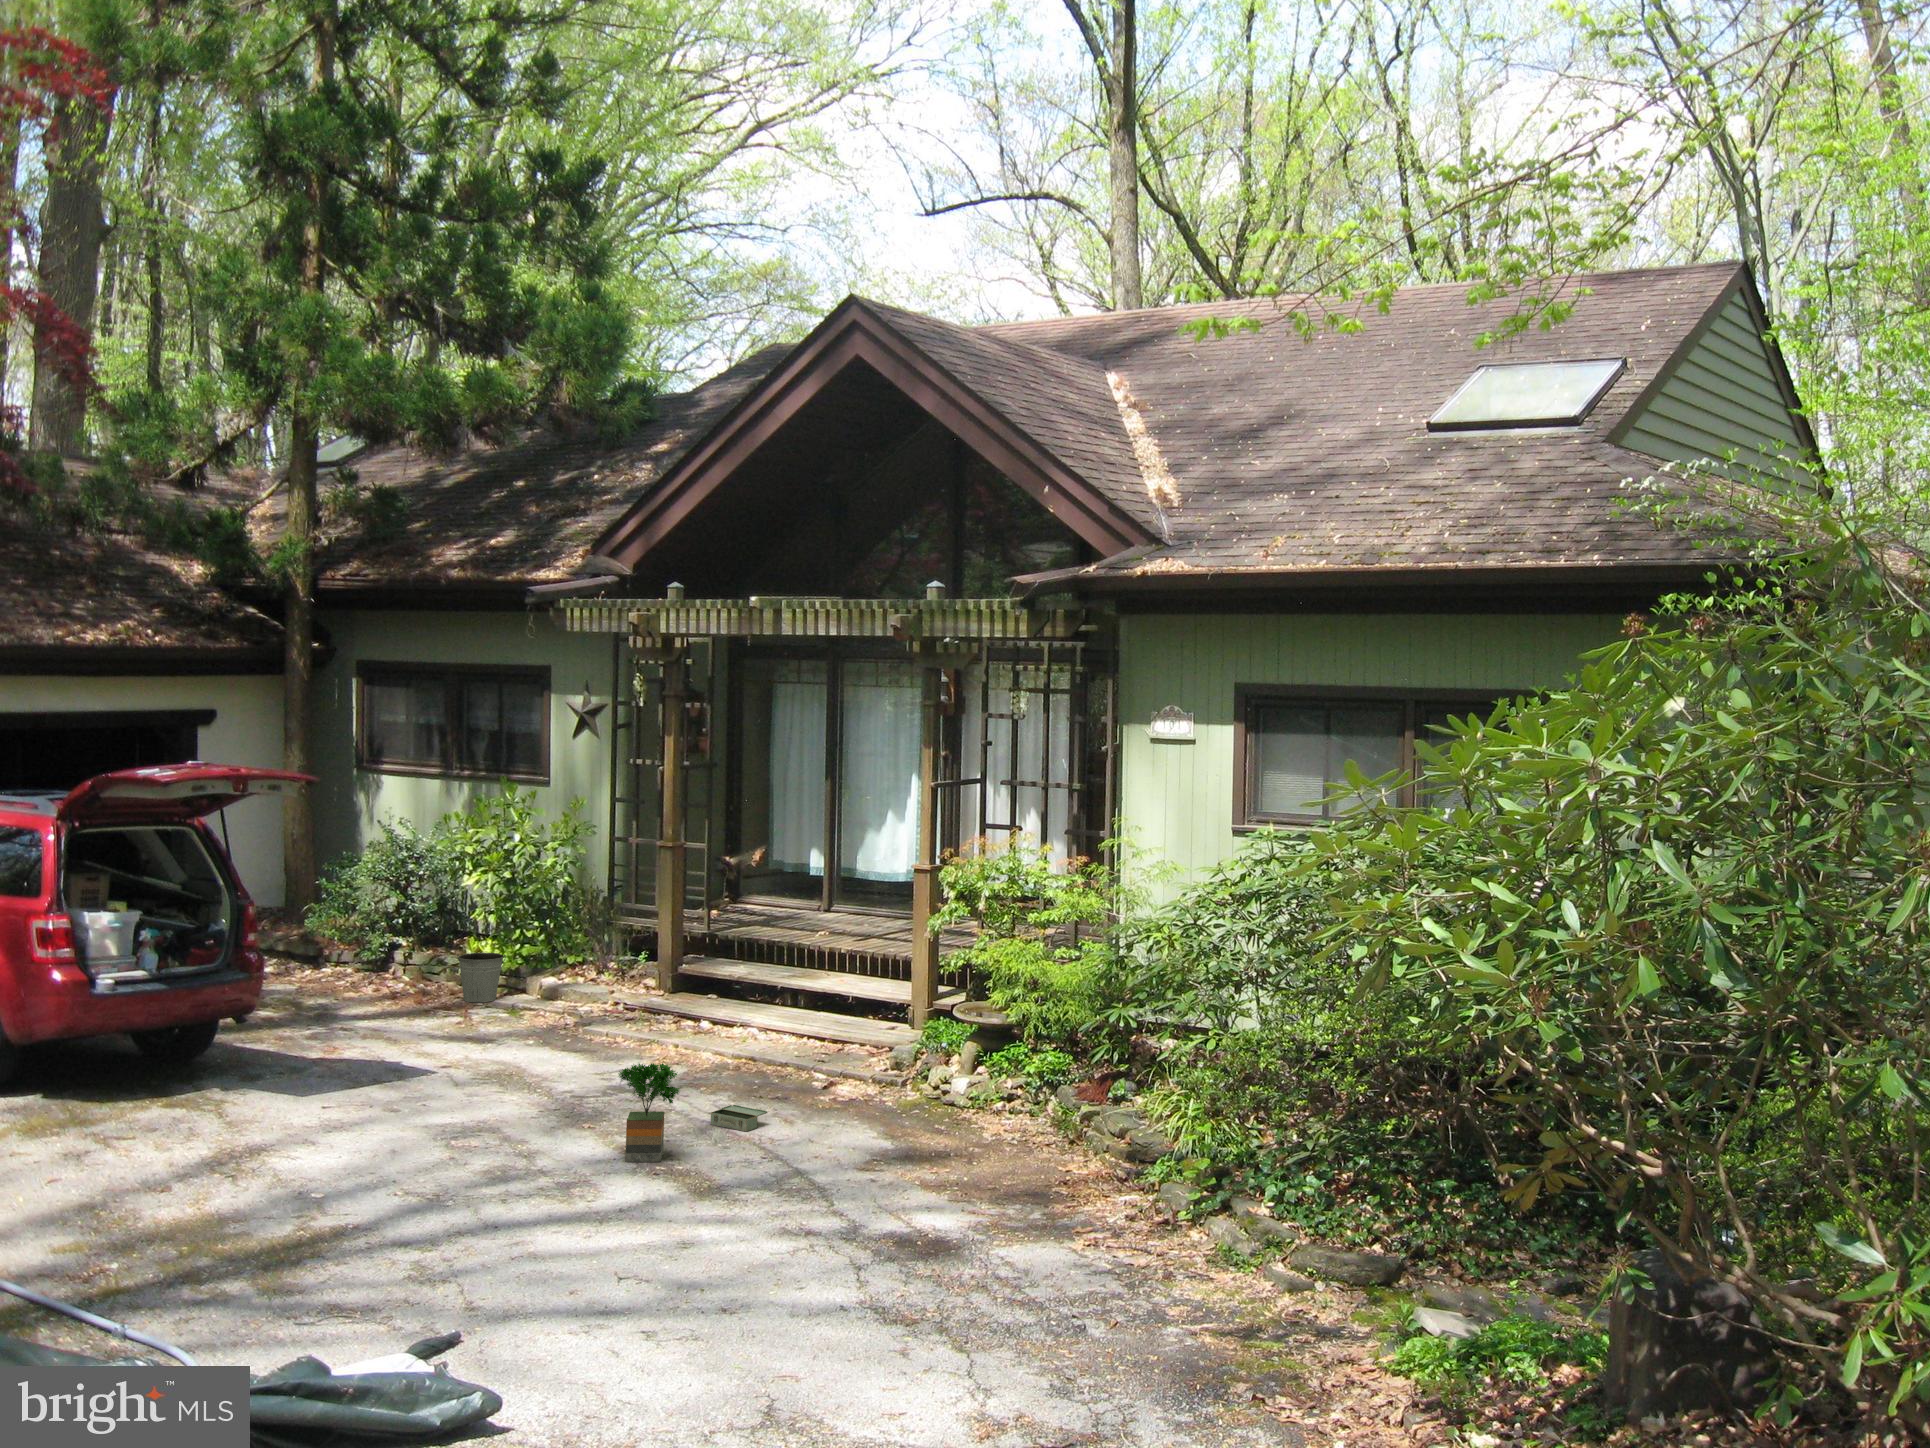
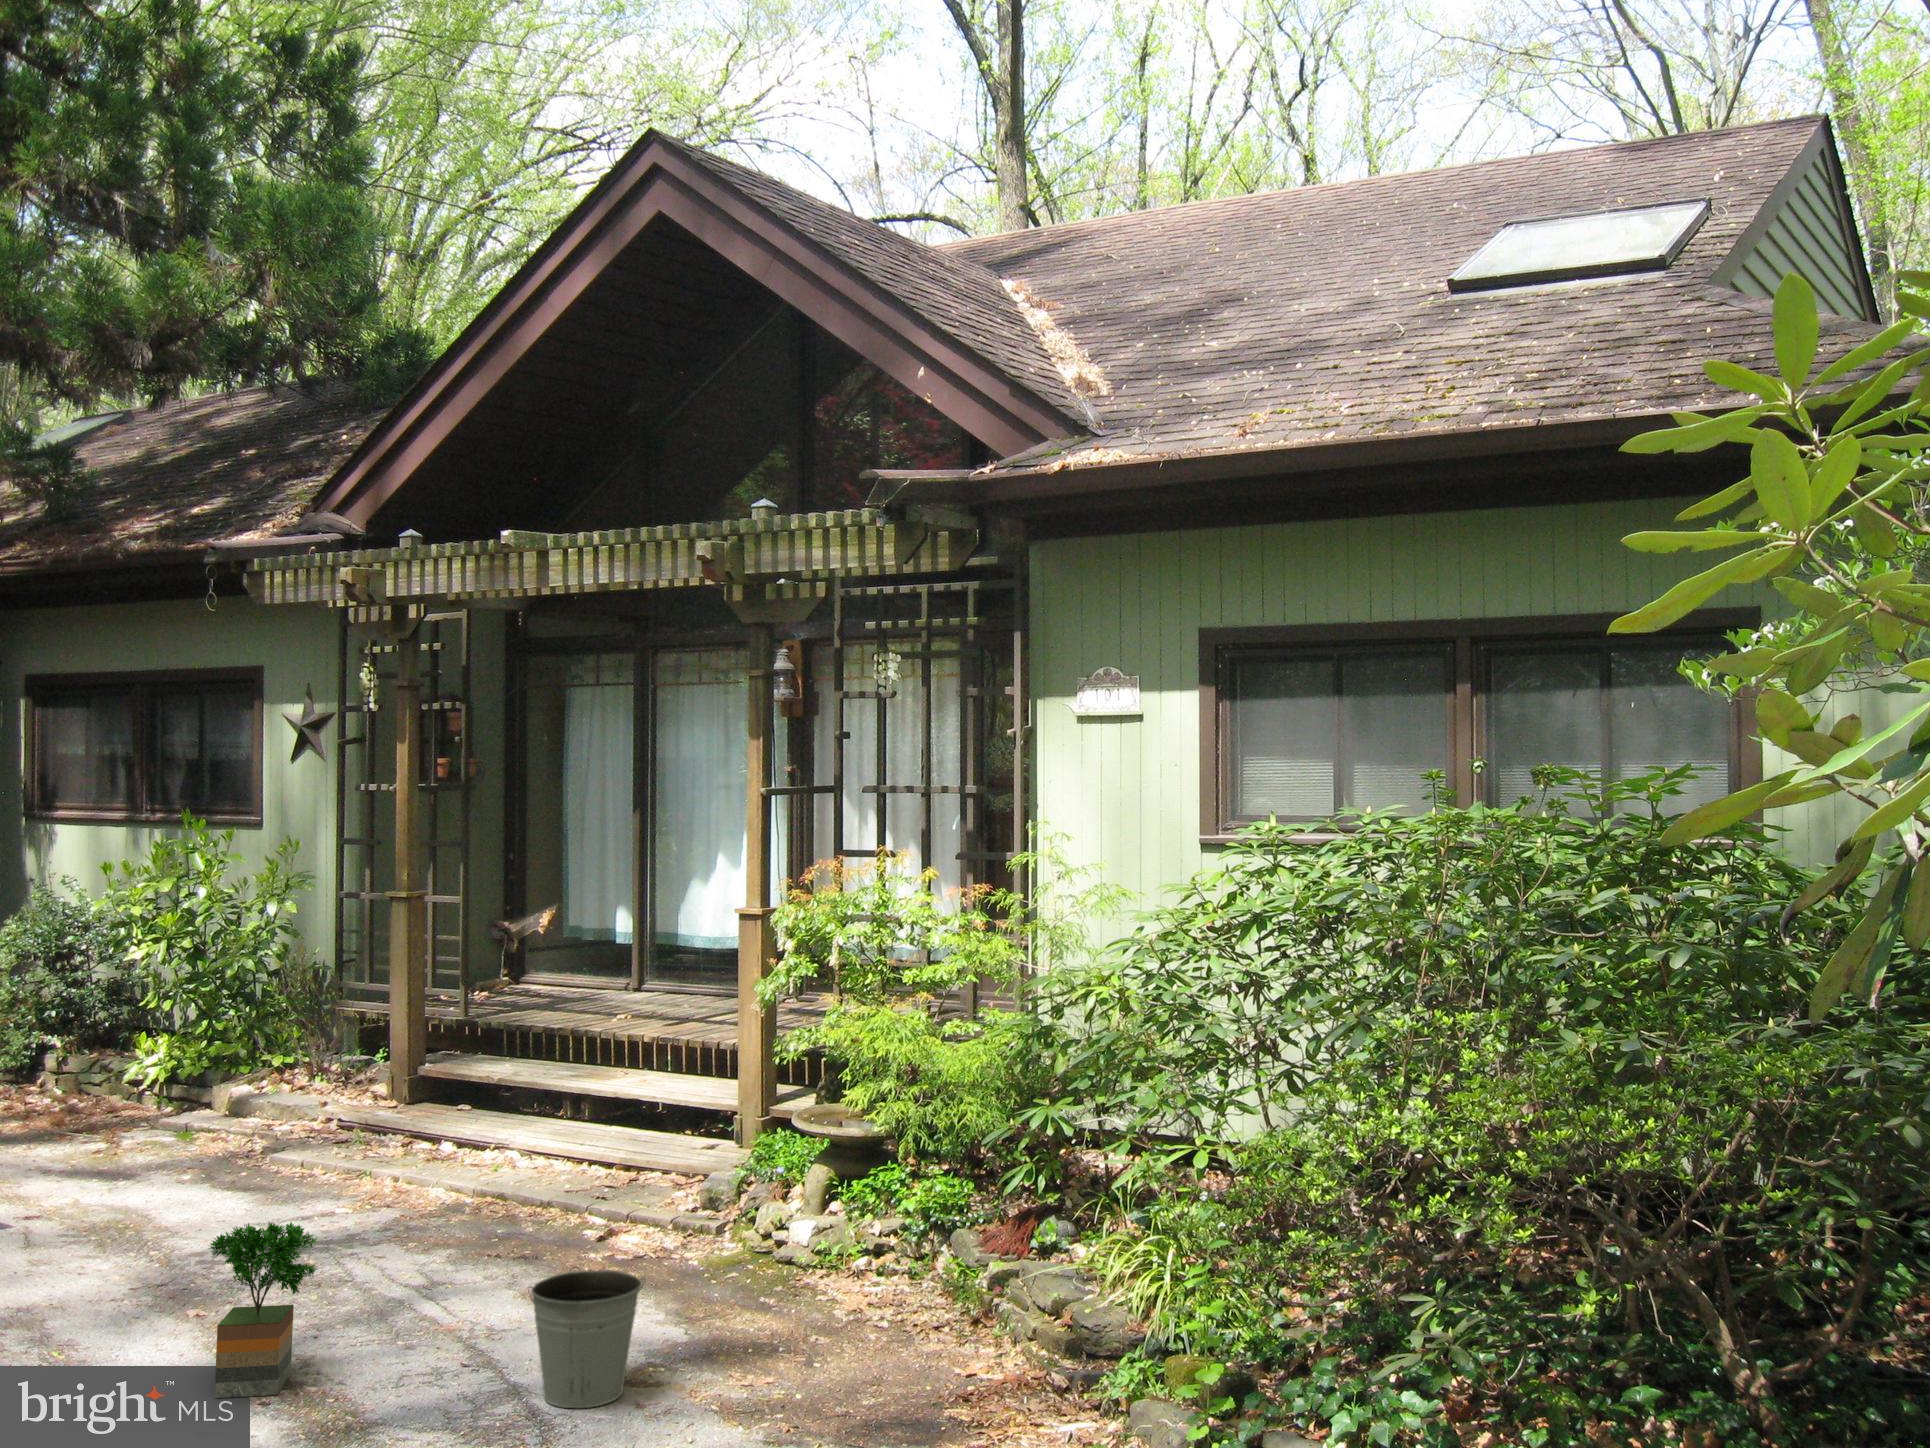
bucket: present [457,953,506,1002] -> present [529,1270,645,1408]
toolbox: present [711,1105,768,1131] -> none [395,1280,489,1326]

